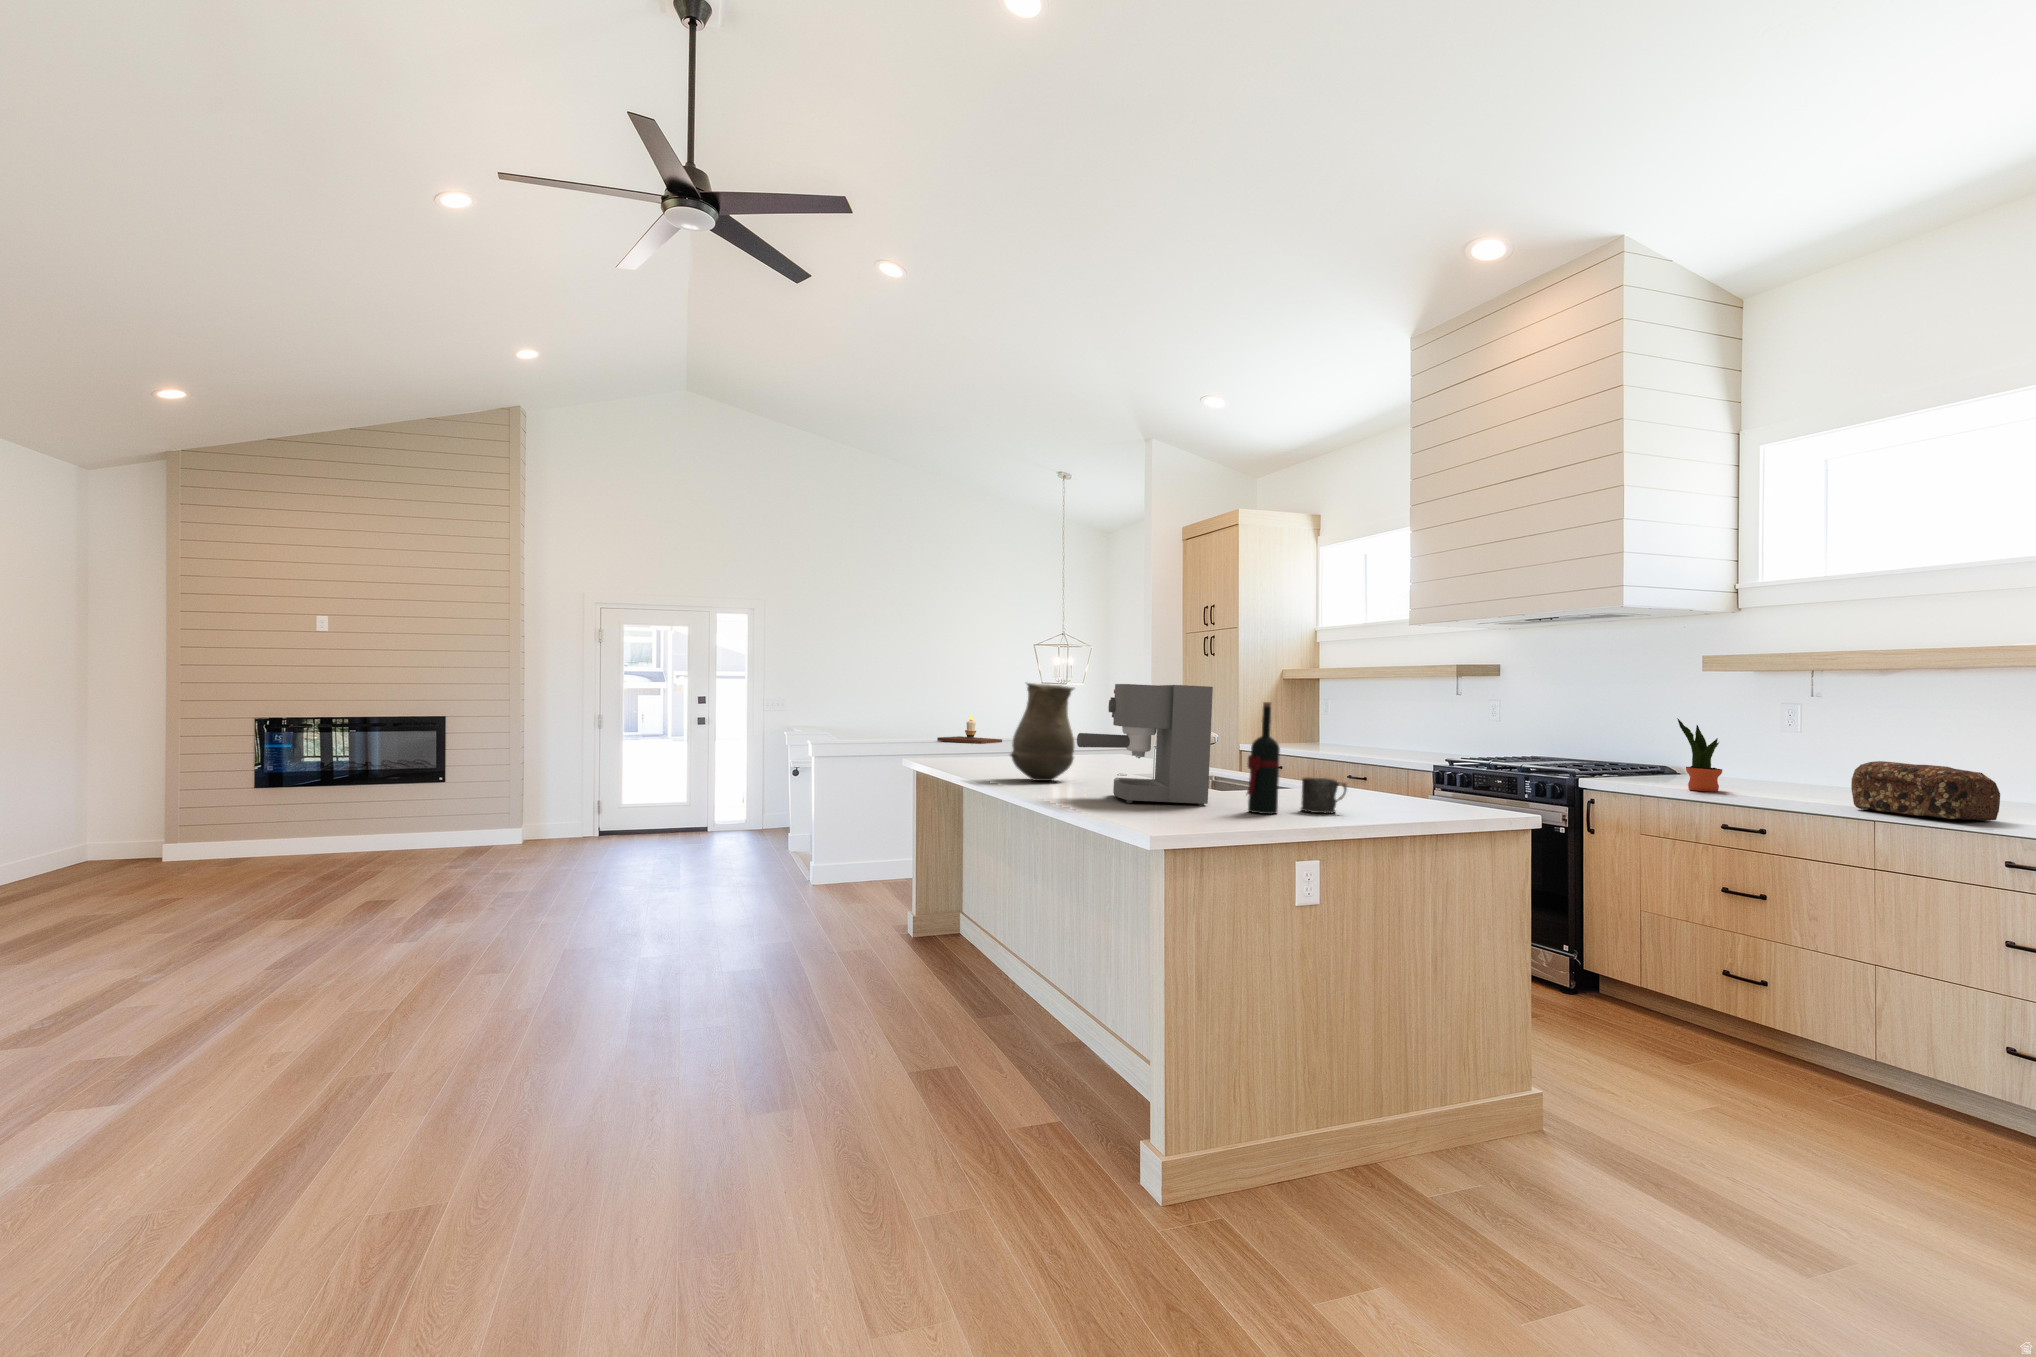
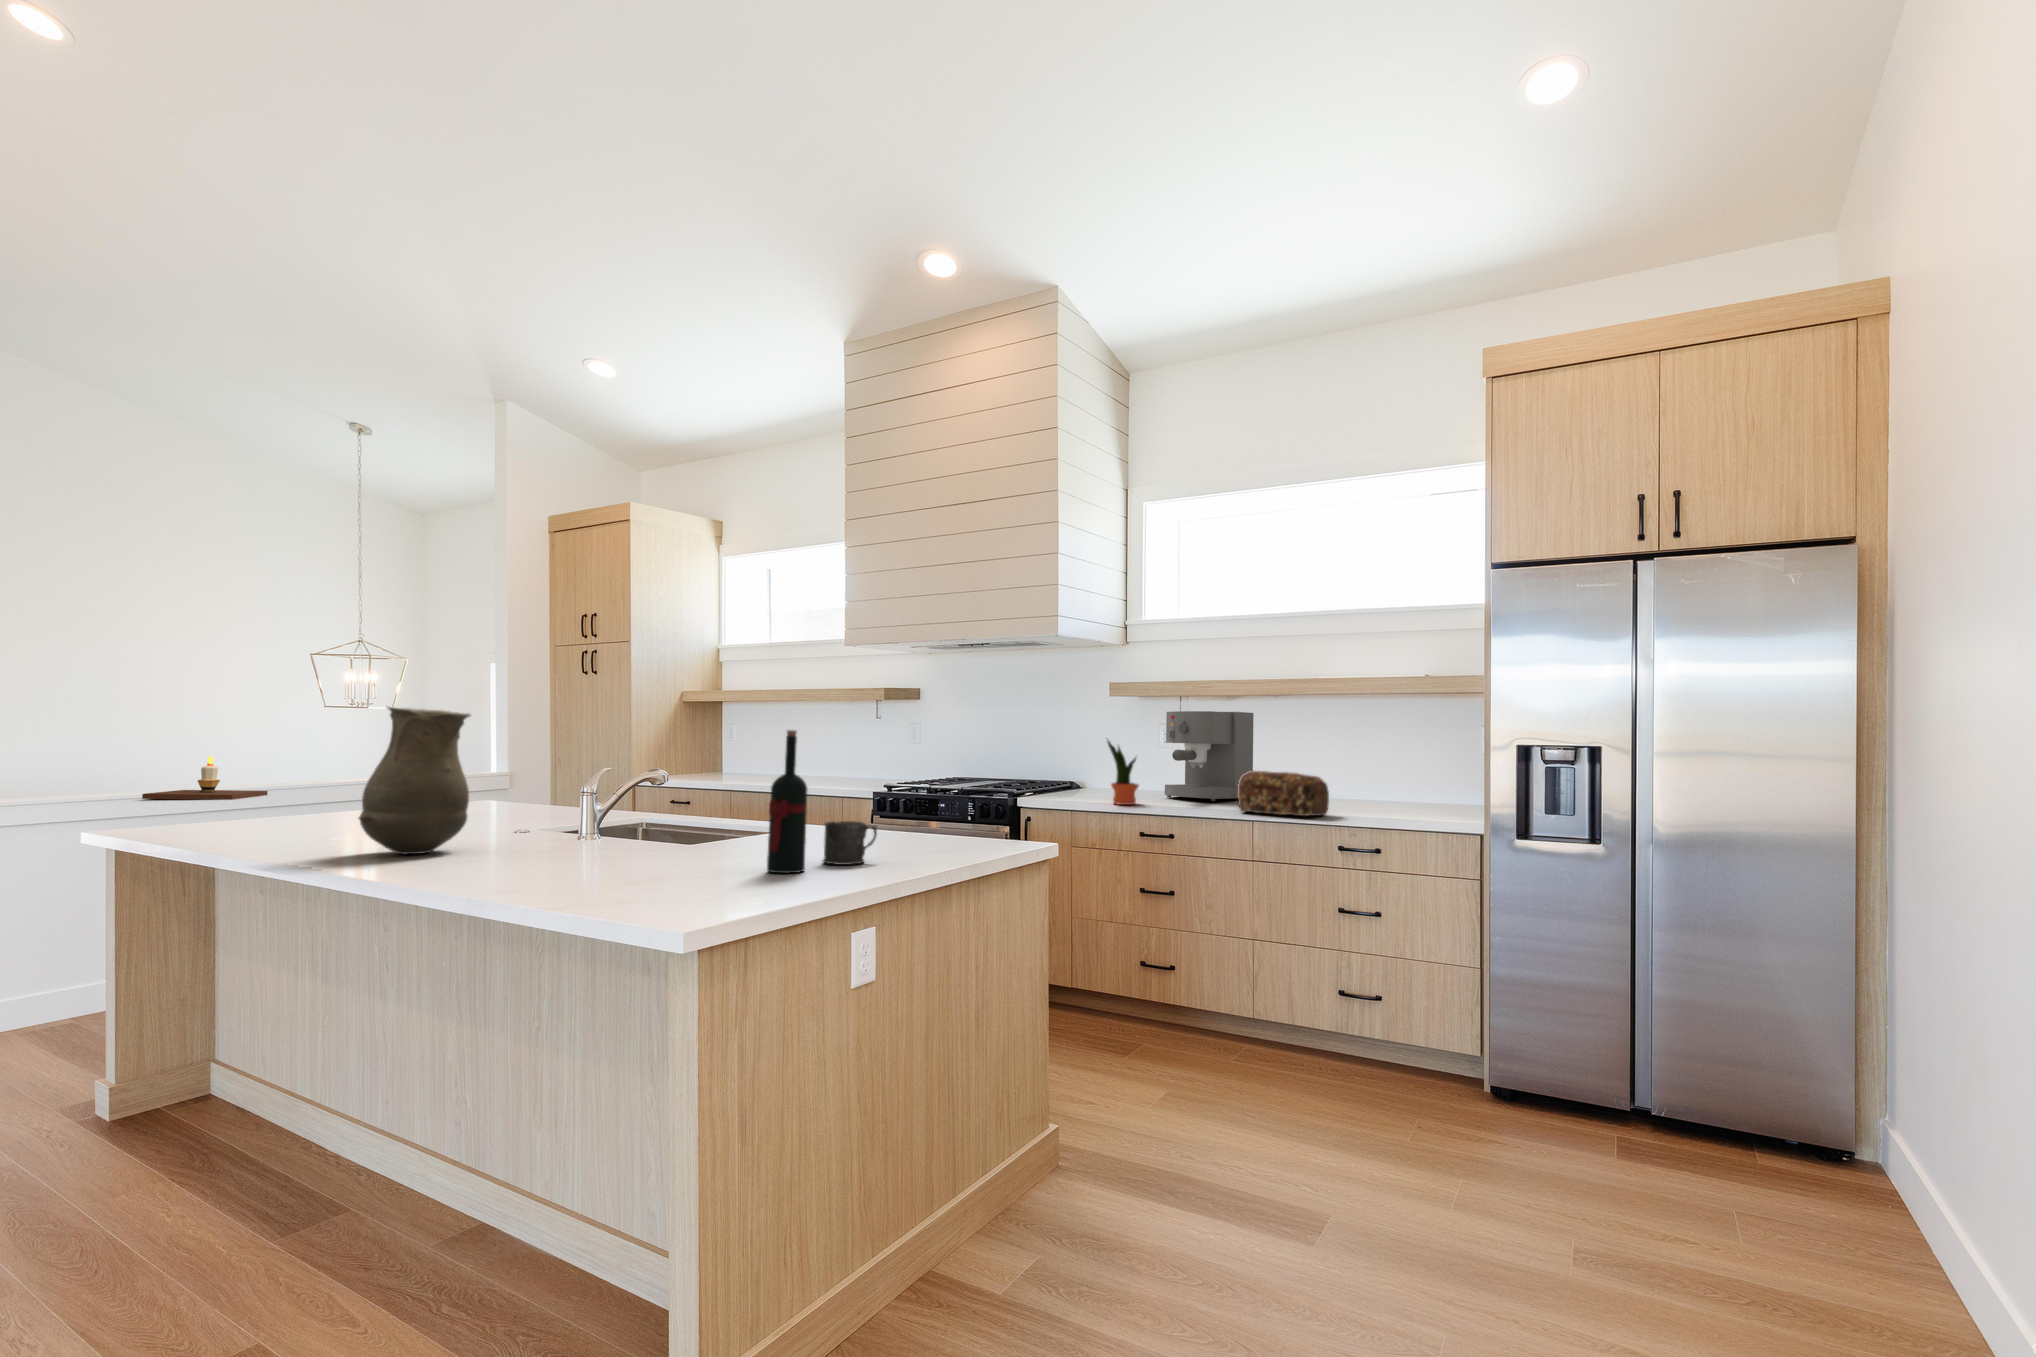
coffee maker: present [1077,684,1213,806] -> present [1165,711,1254,801]

